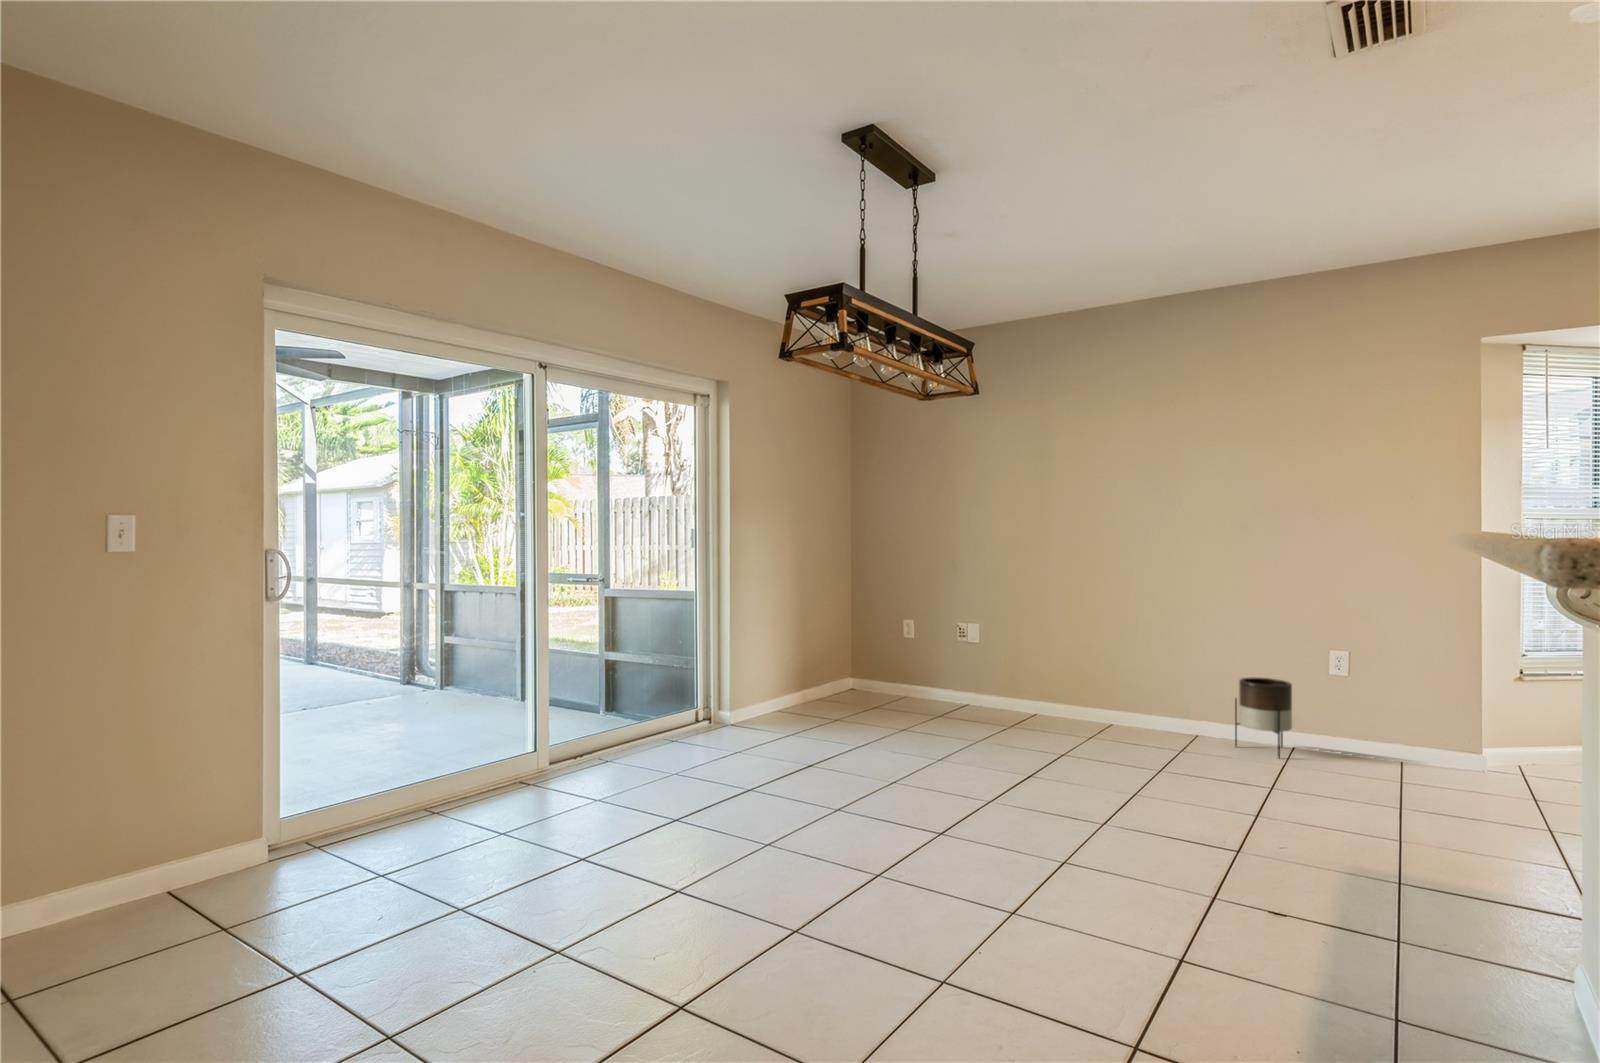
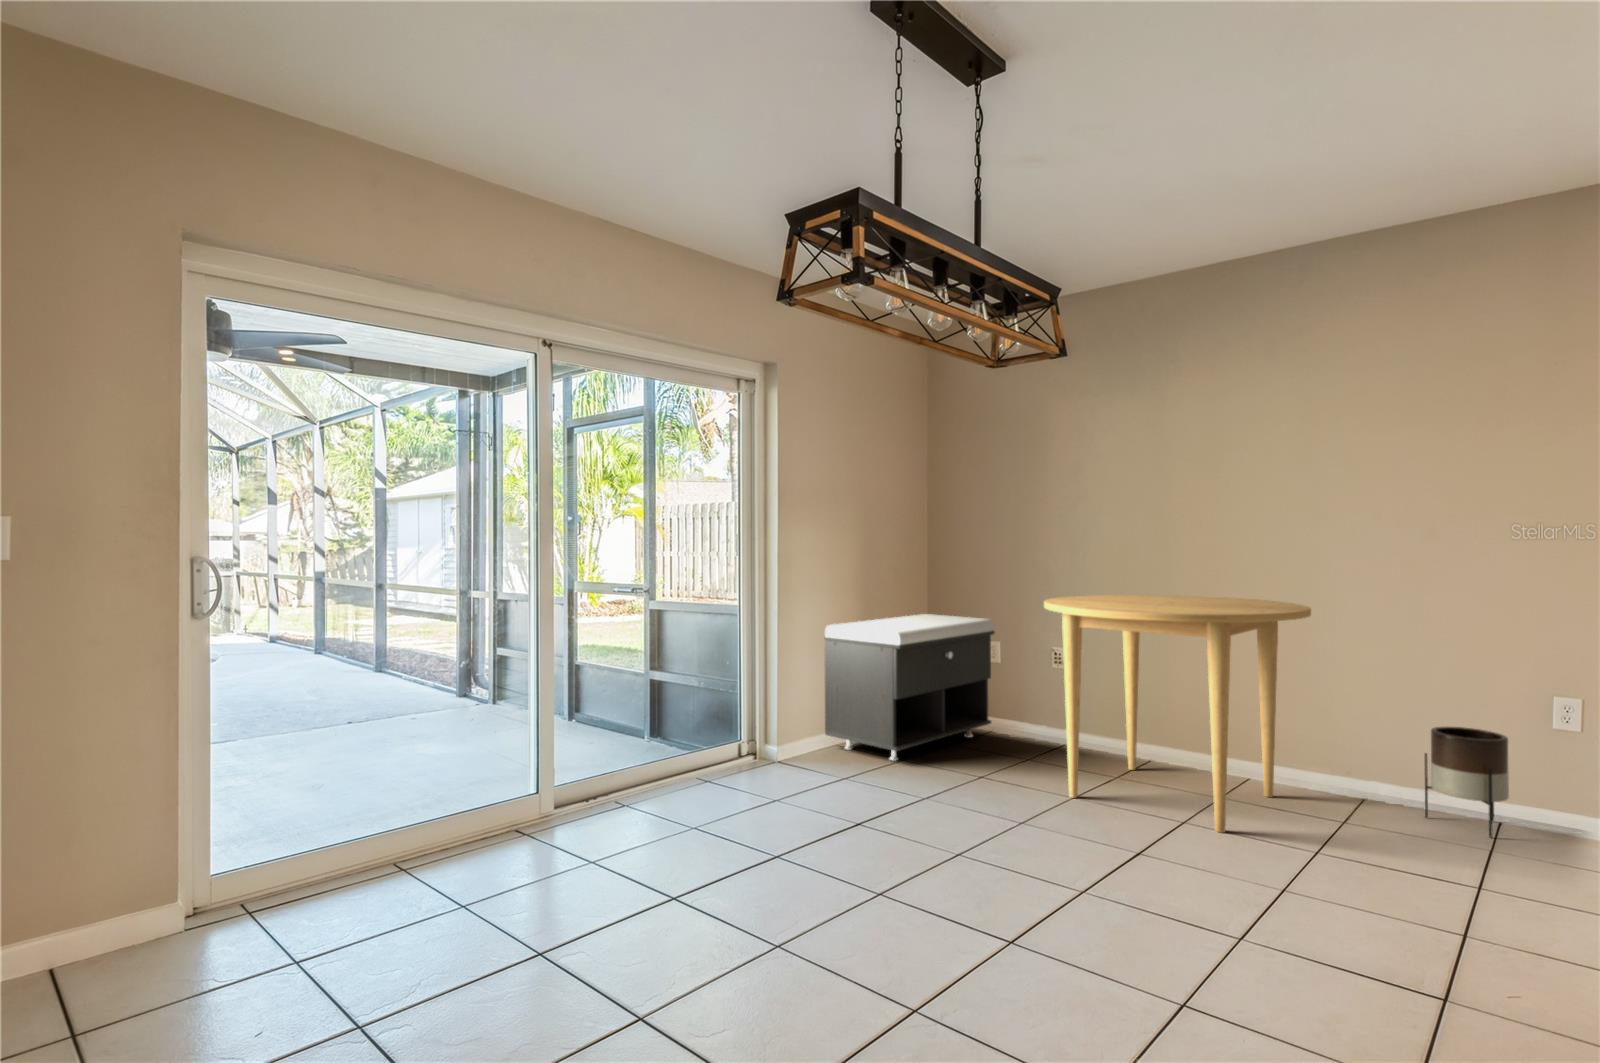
dining table: none [953,580,1155,762] -> present [1044,595,1311,833]
storage bench: none [768,598,908,720] -> present [824,614,995,761]

